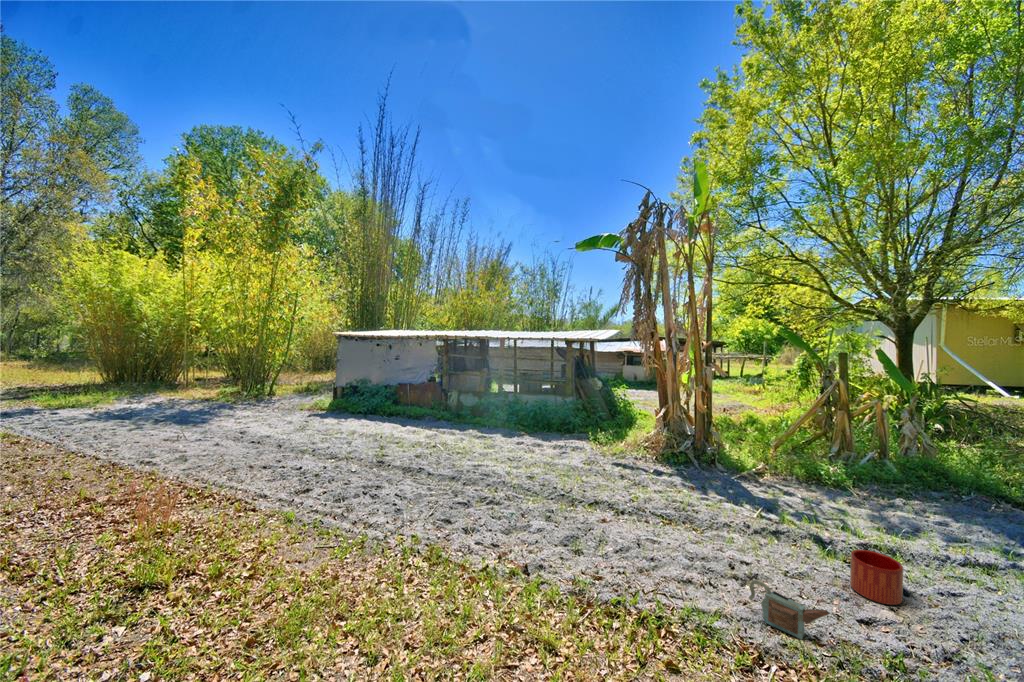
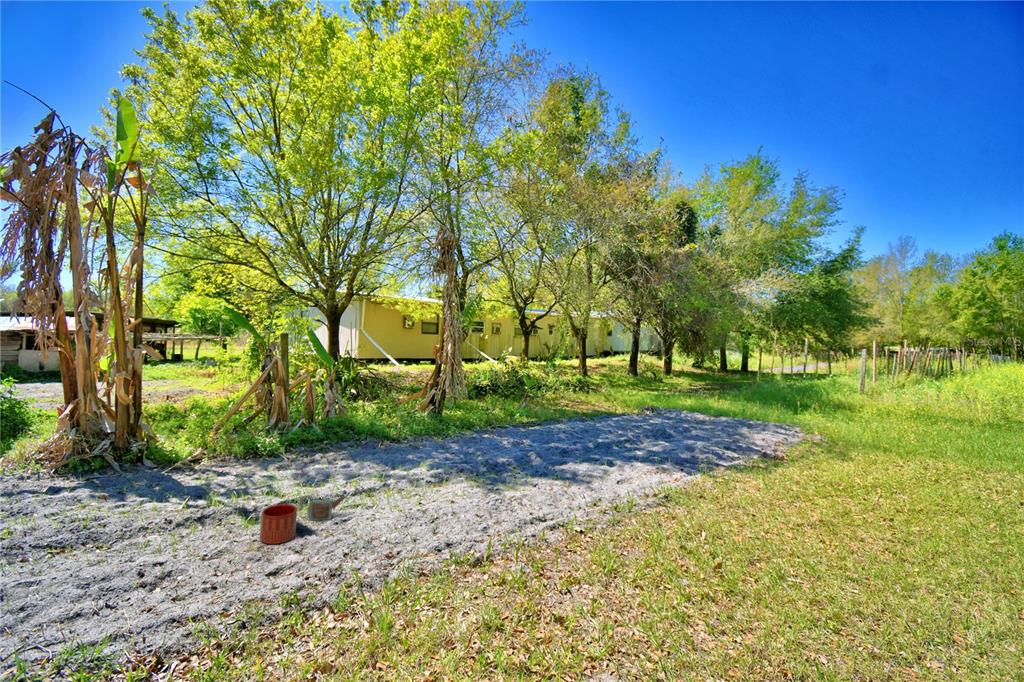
watering can: present [749,580,830,639] -> present [299,495,346,521]

